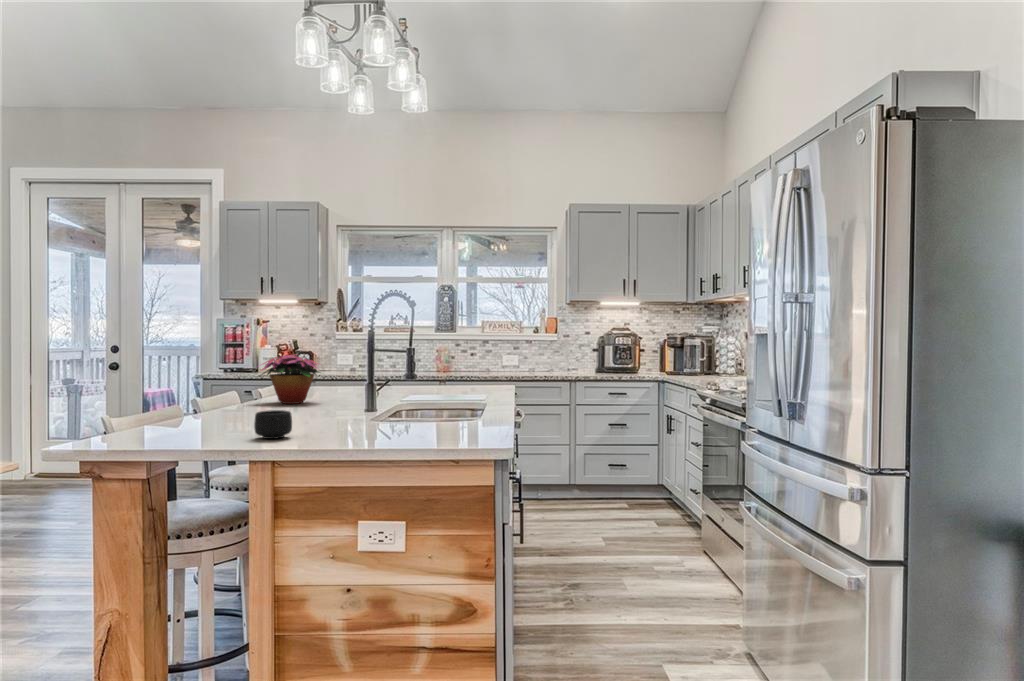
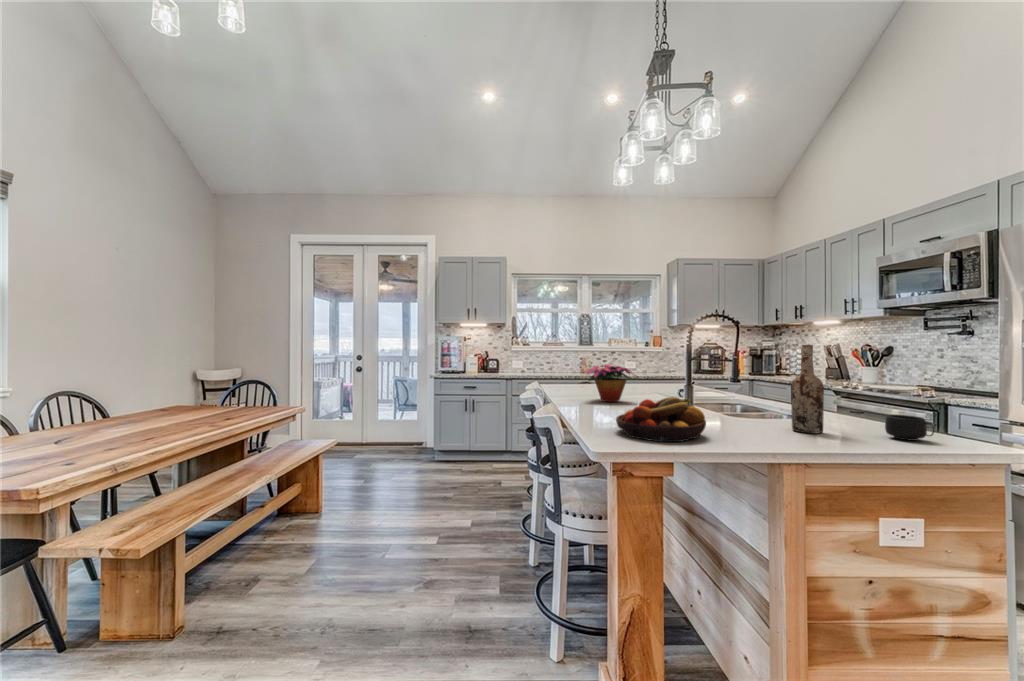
wine bottle: none [354,330,386,433] -> present [791,345,824,433]
fruit bowl: none [125,390,233,439] -> present [616,397,706,442]
mug: present [254,410,292,439] -> present [885,415,934,441]

